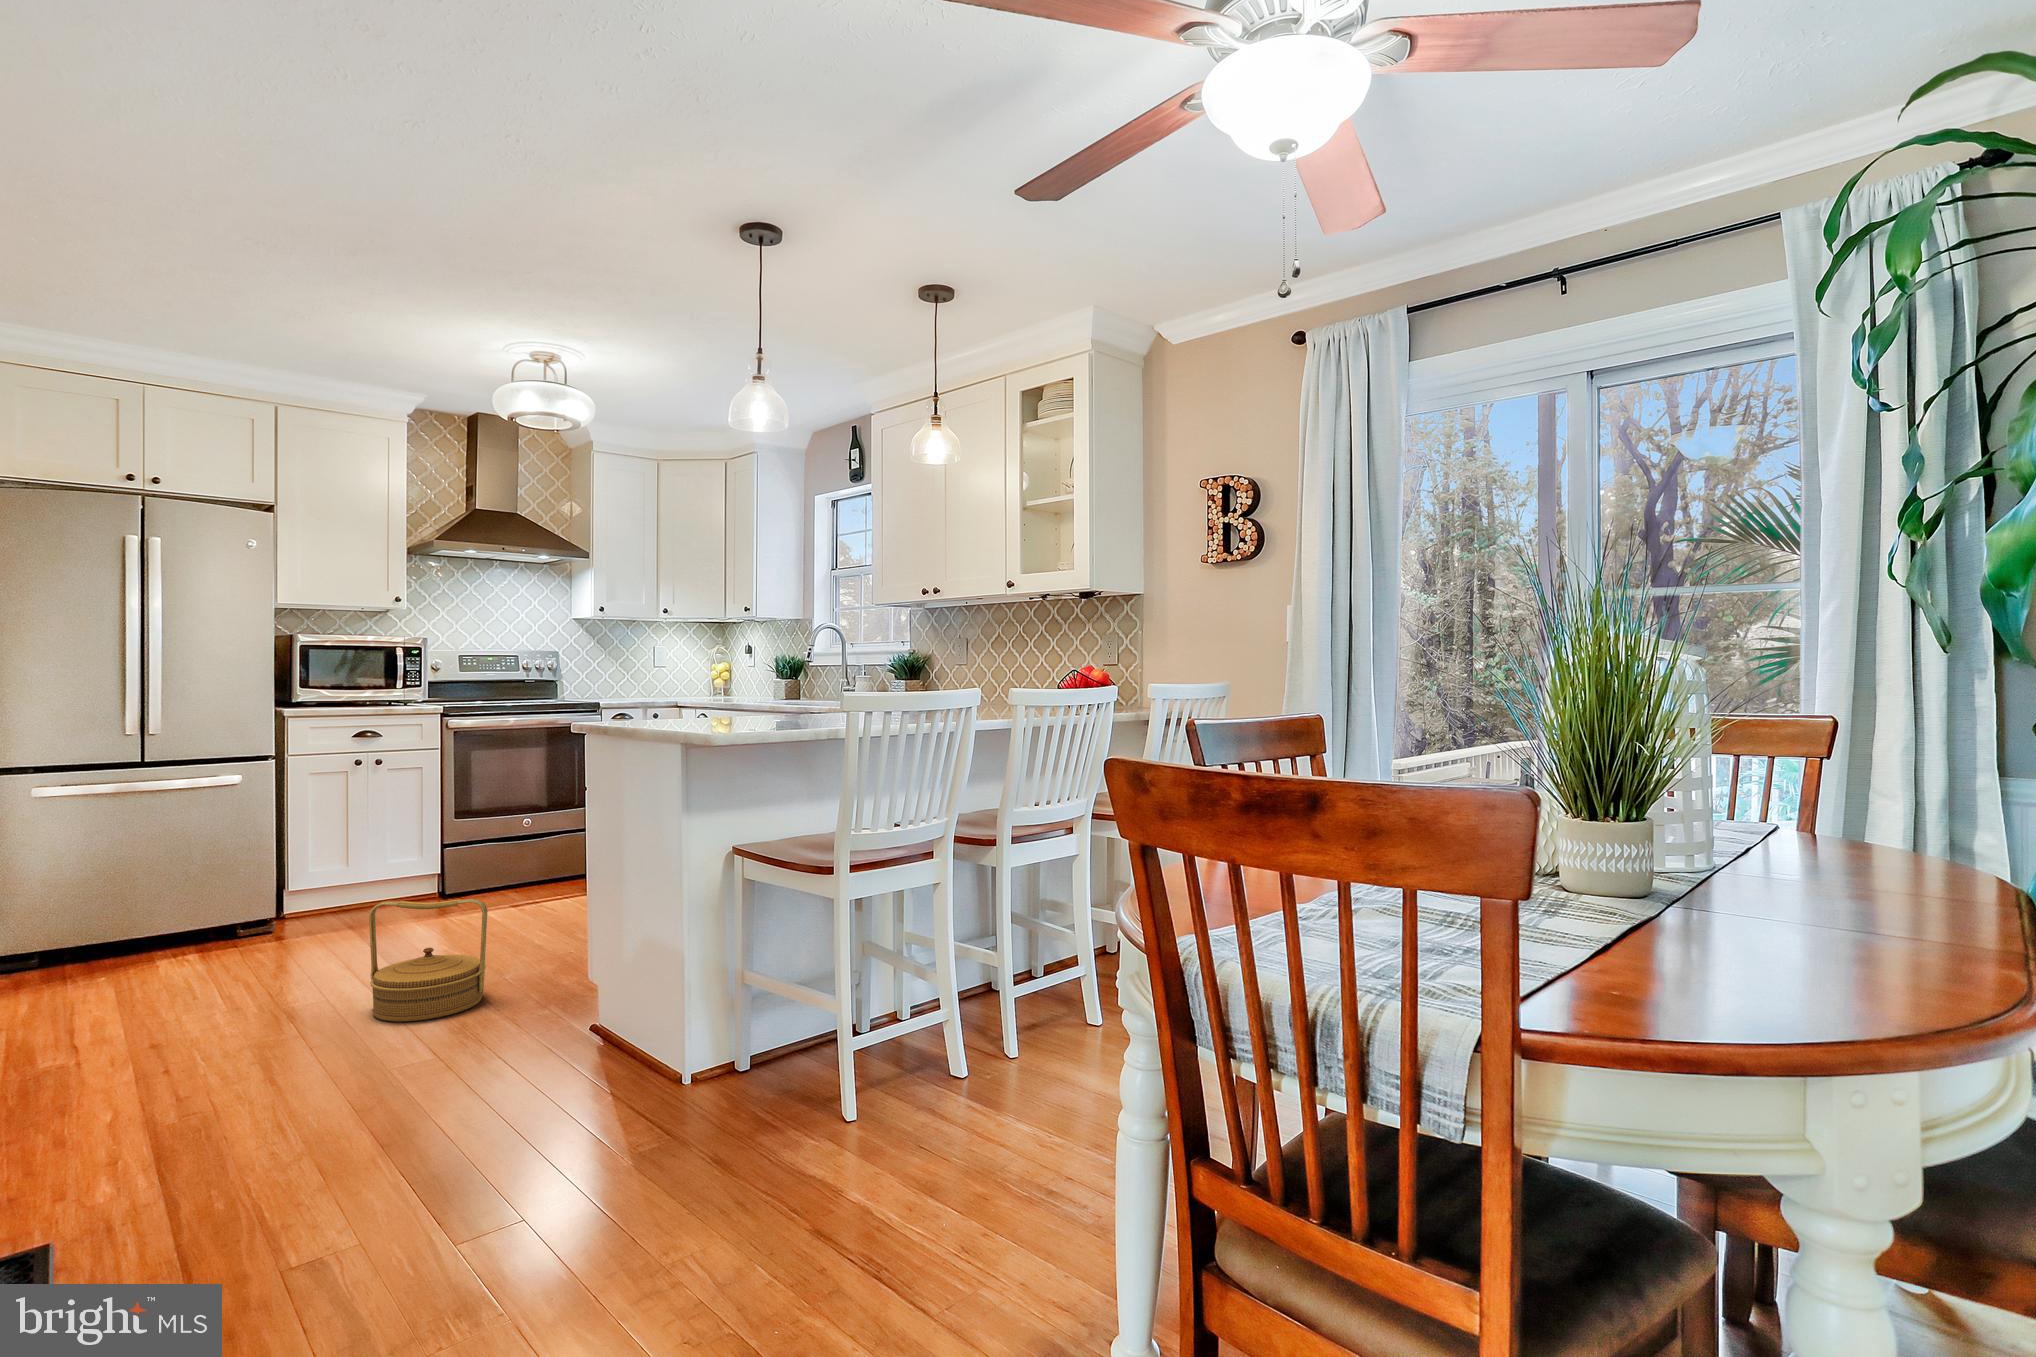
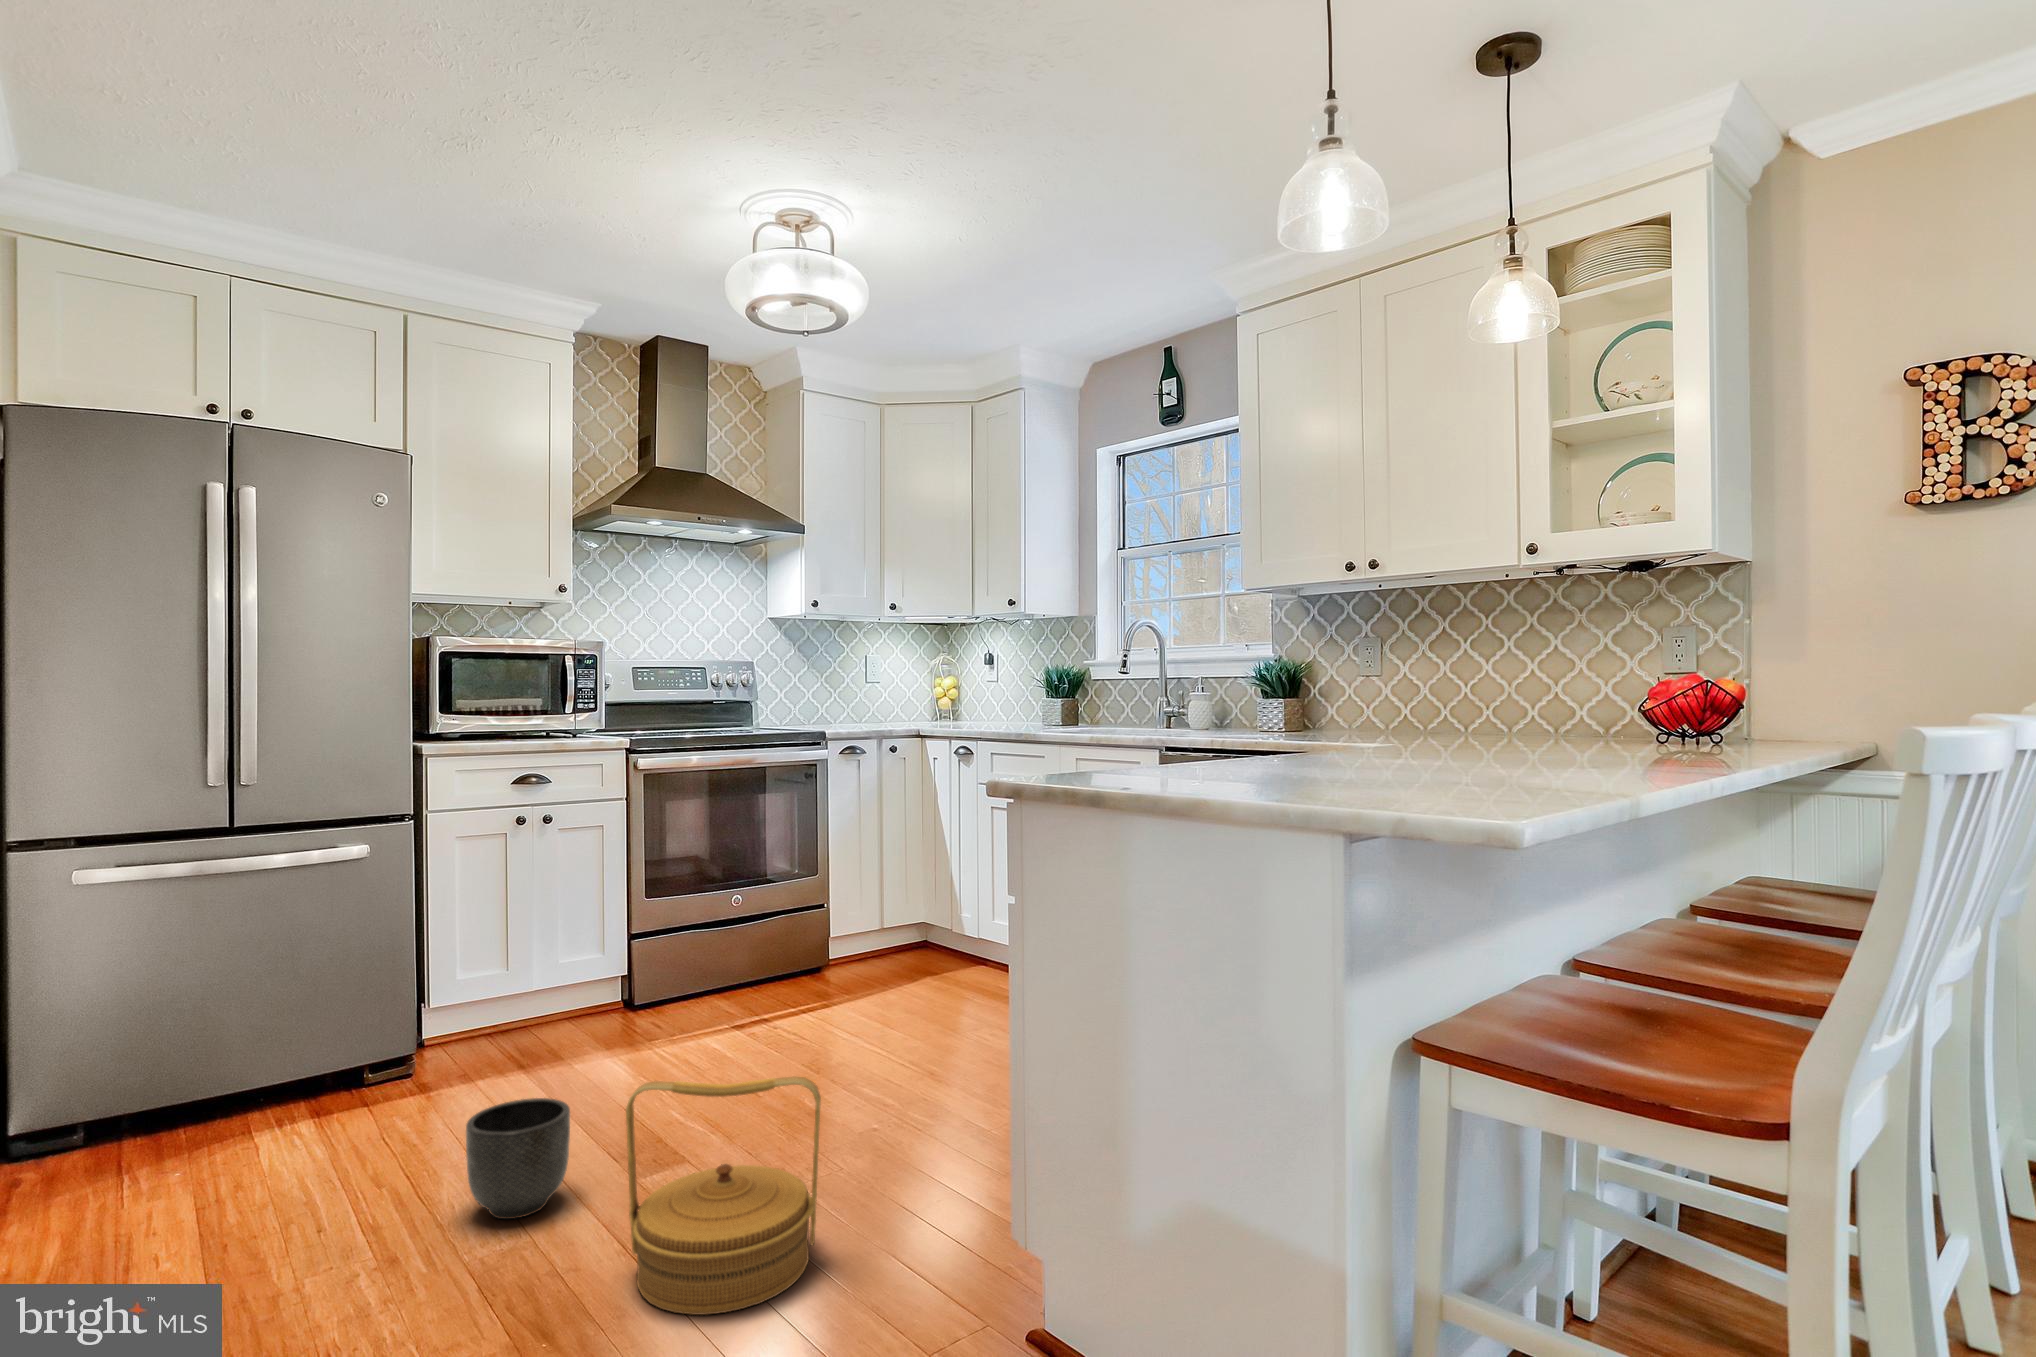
planter: none [284,924,353,990] -> present [466,1098,570,1219]

